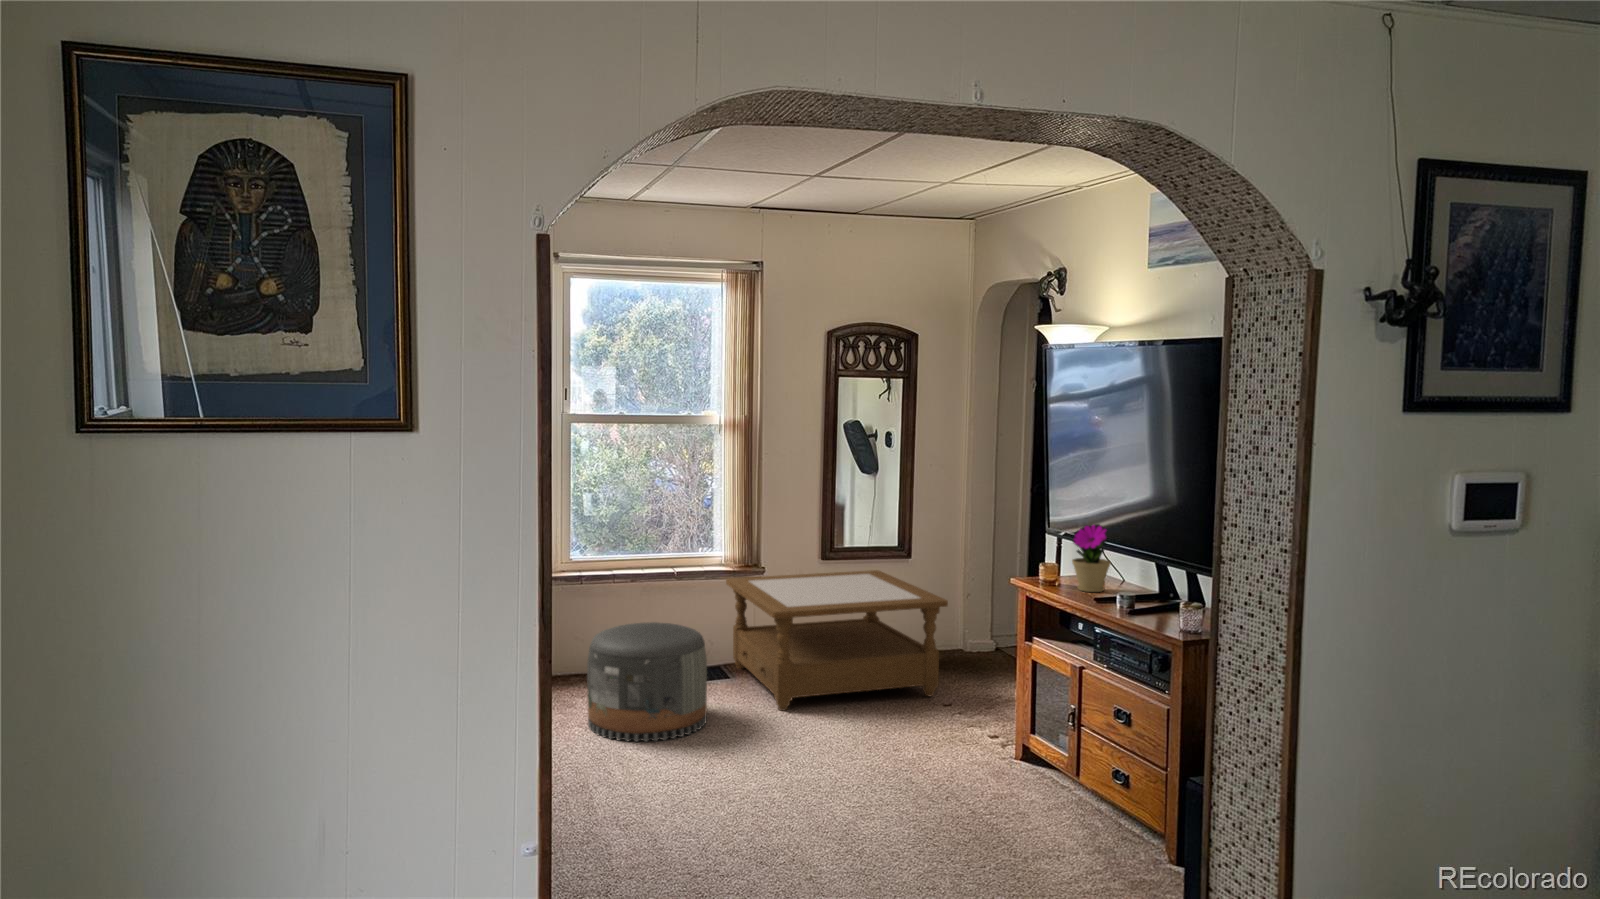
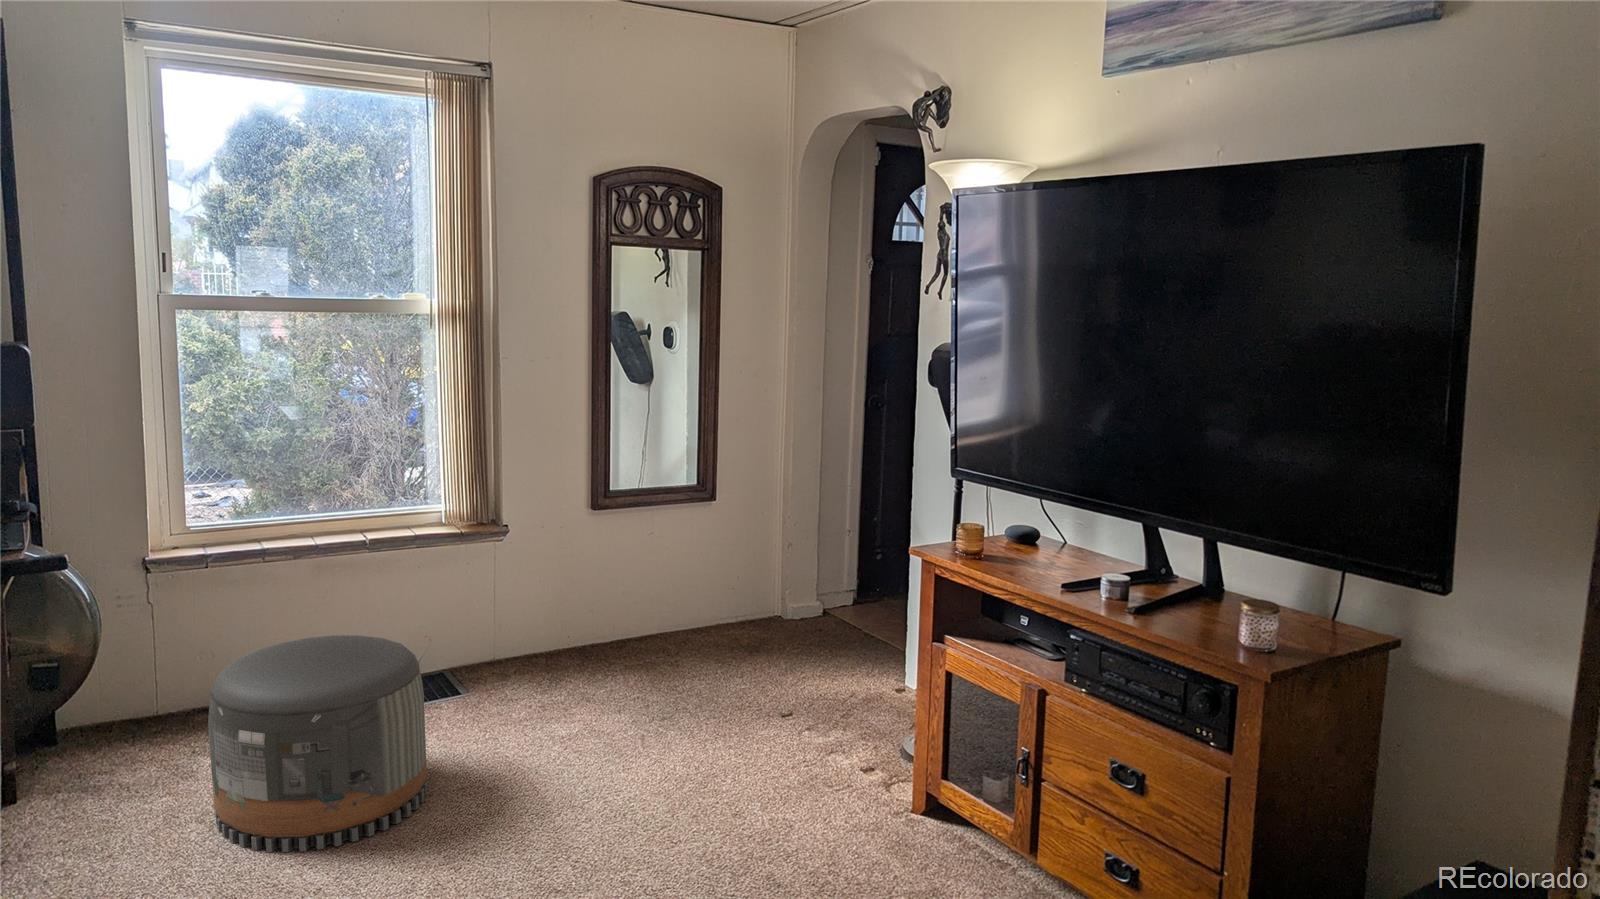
flower pot: present [1072,524,1111,592] -> none [1008,464,1067,568]
coffee table: present [726,570,948,711] -> none [449,520,787,753]

